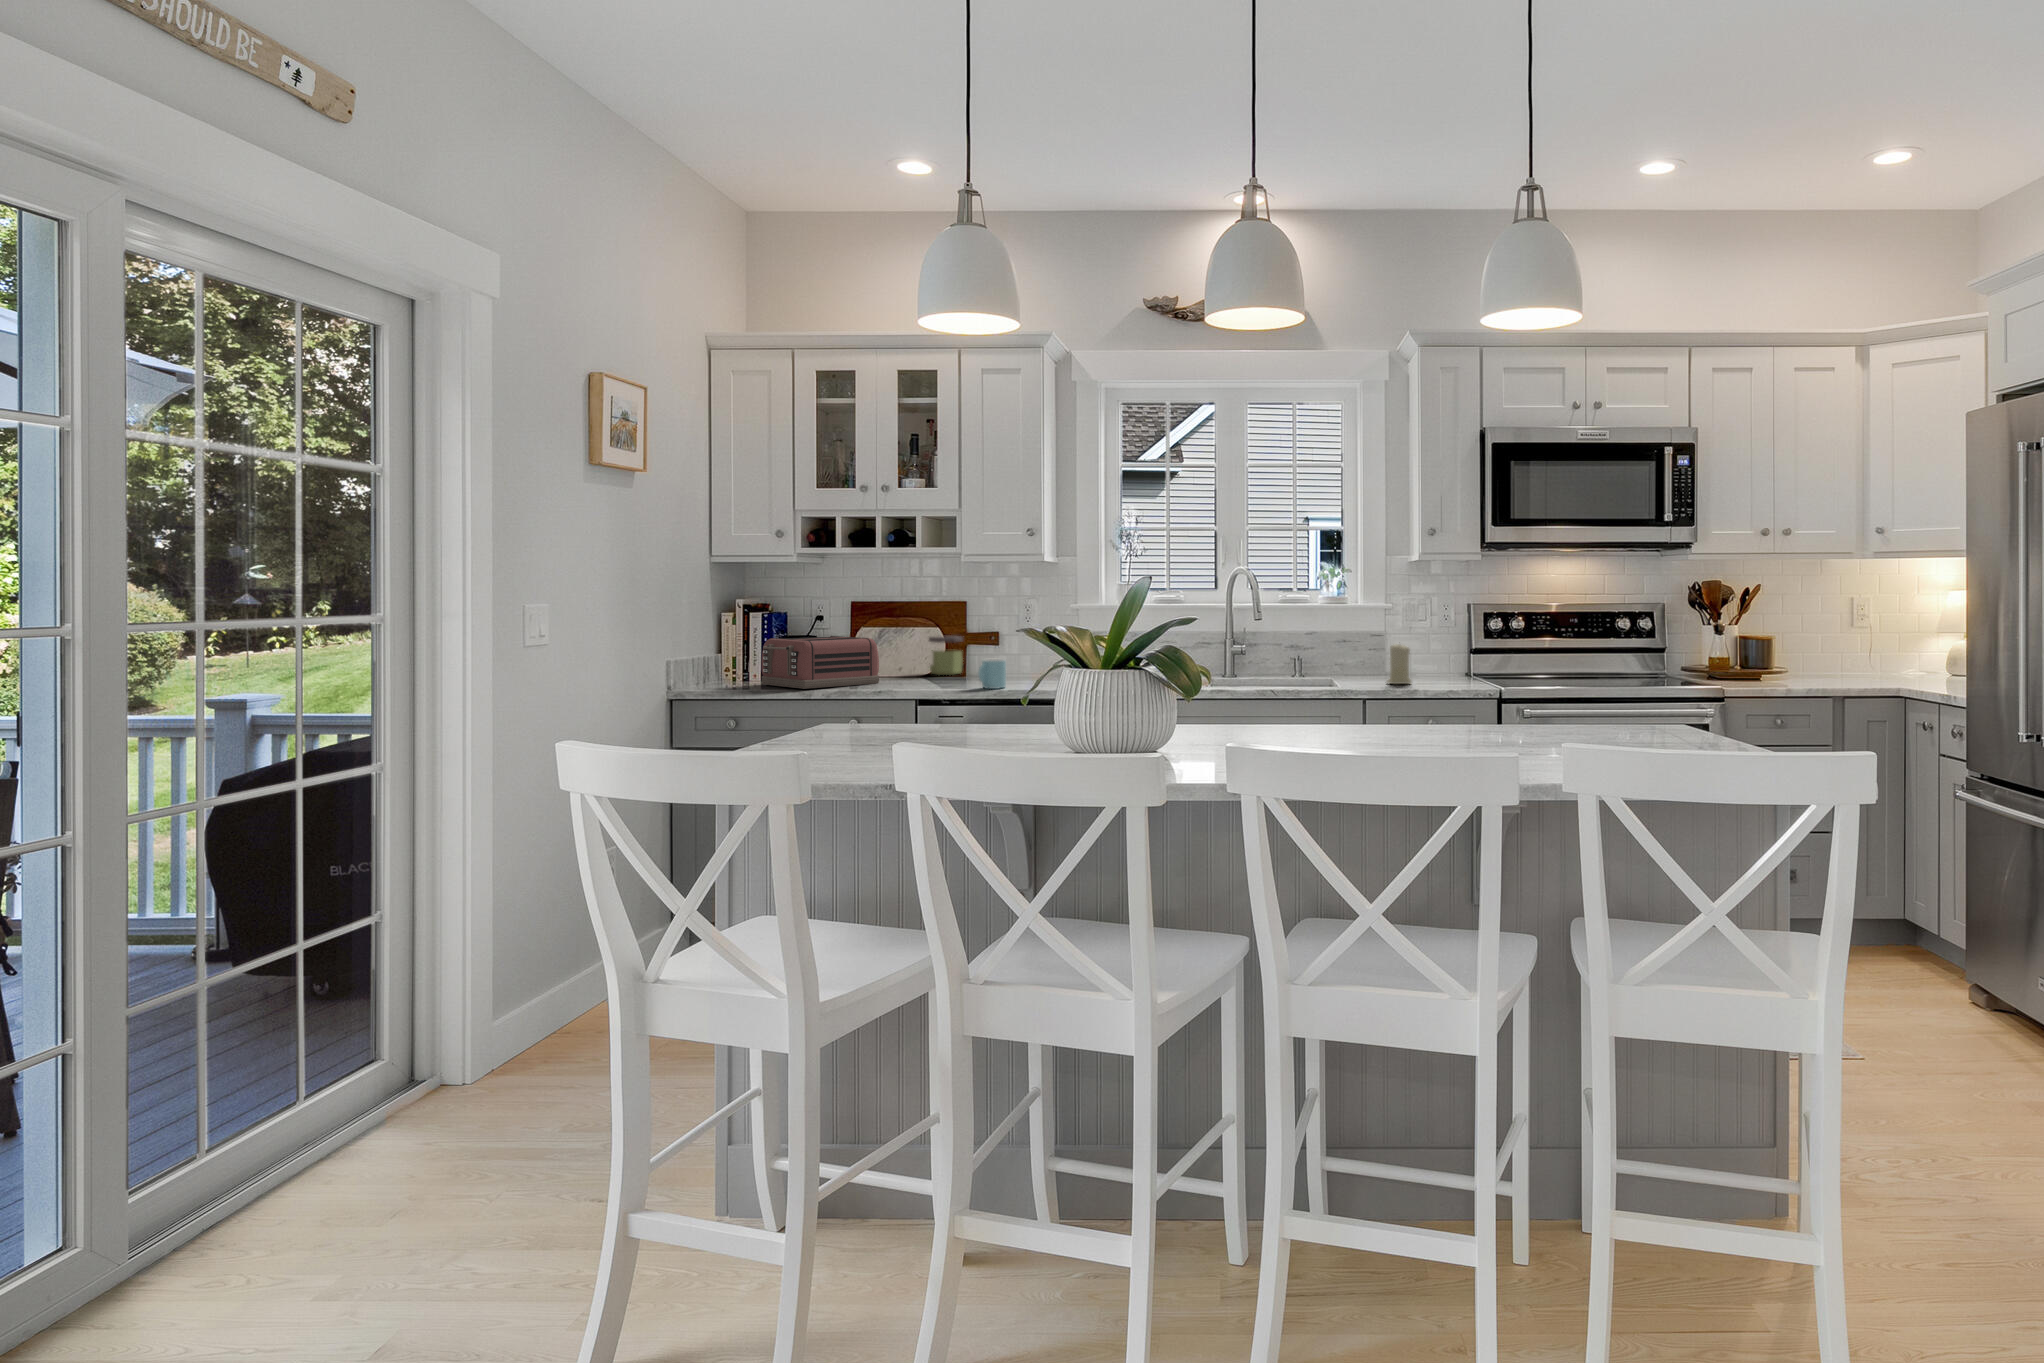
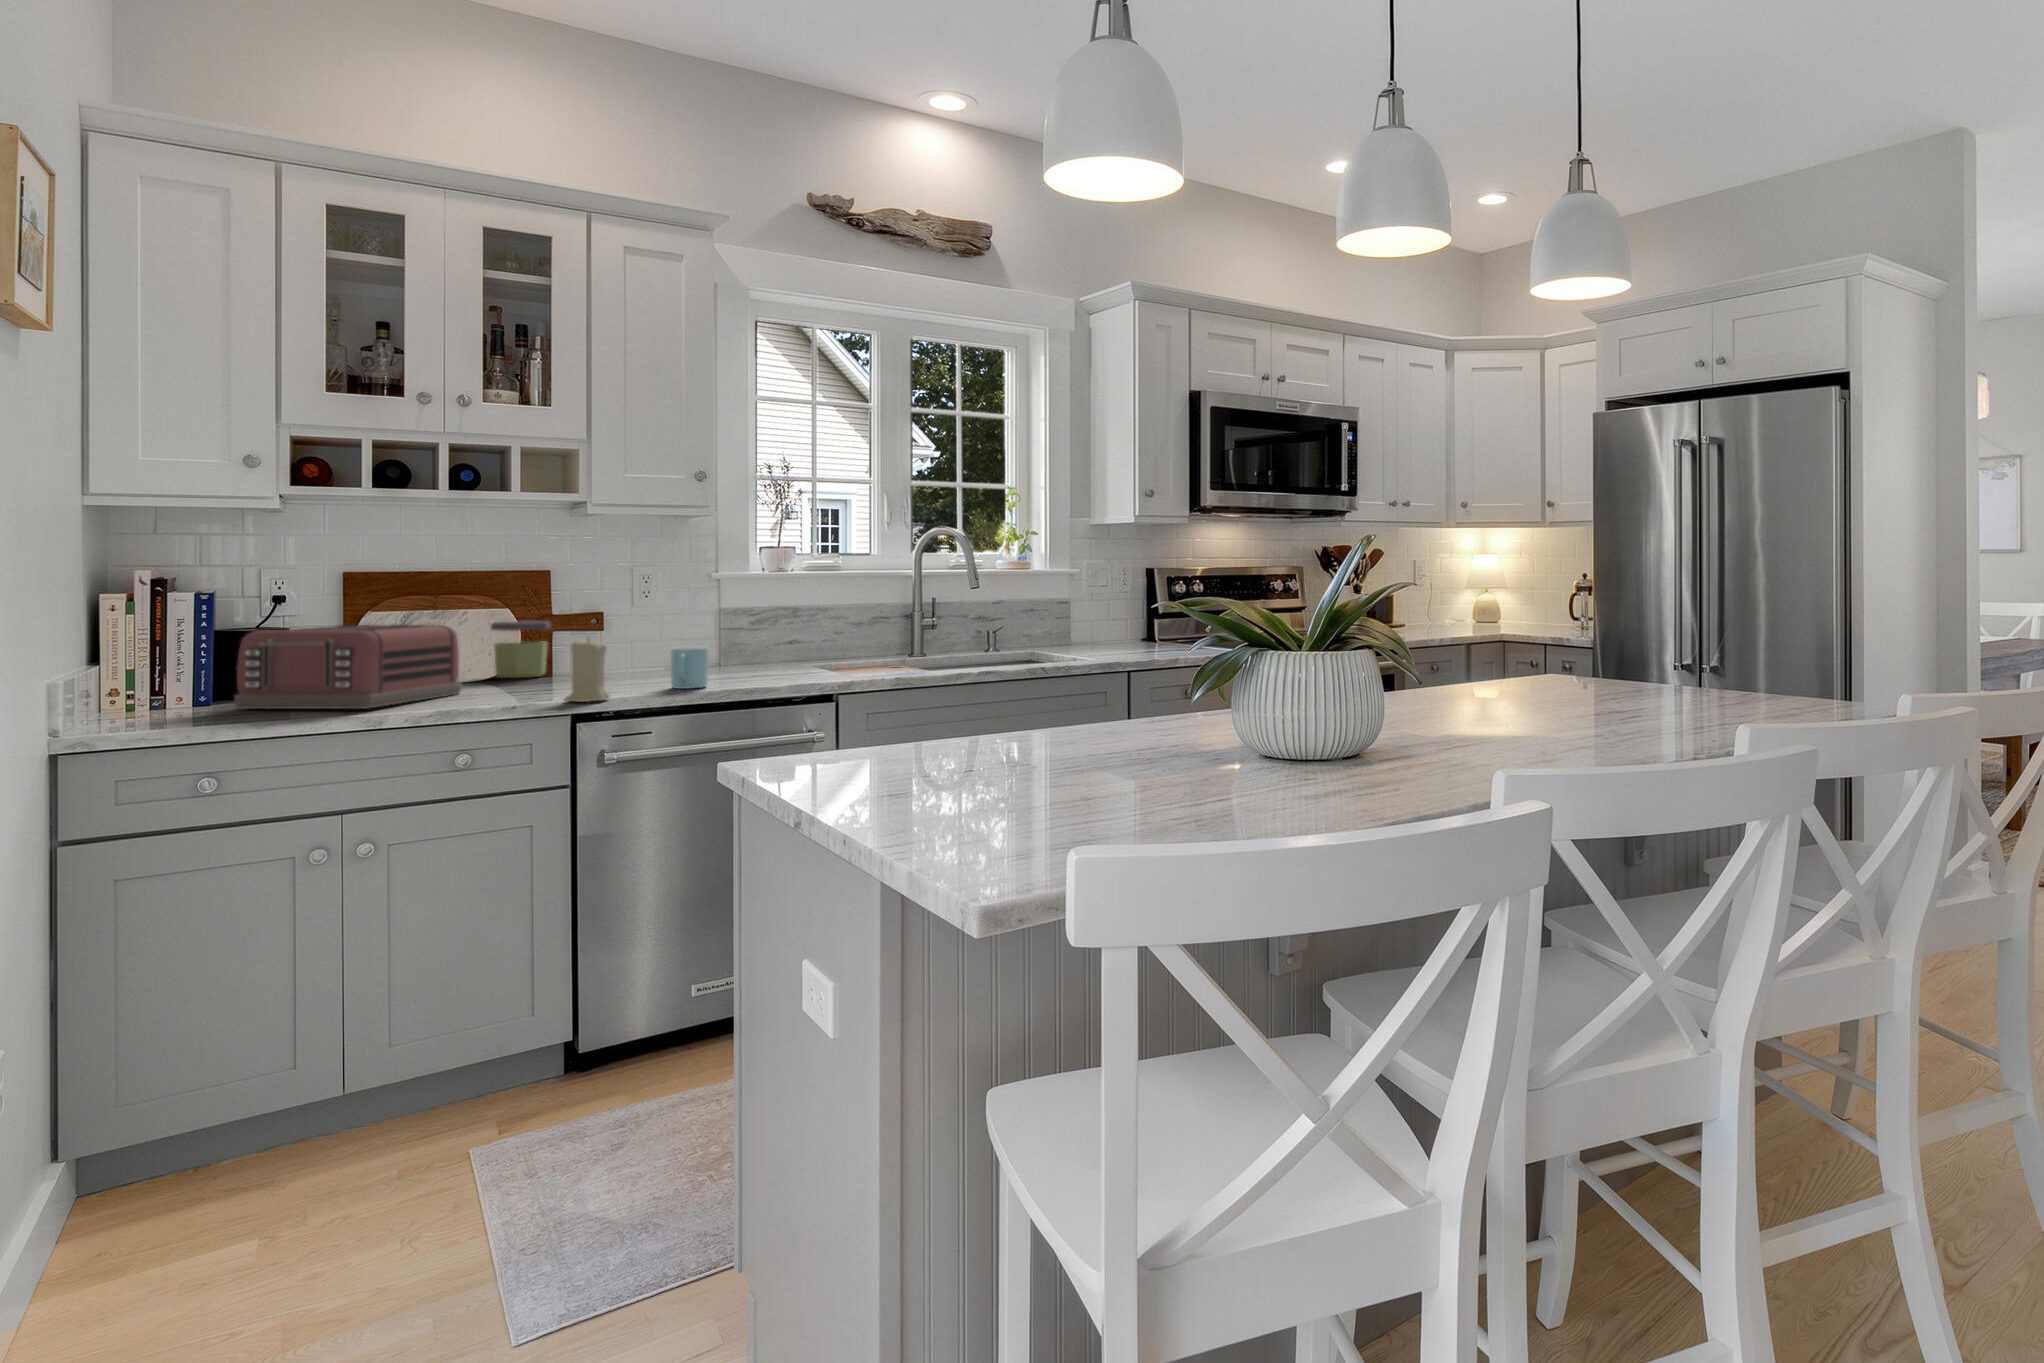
candle: present [1387,644,1411,684] -> present [564,640,610,702]

